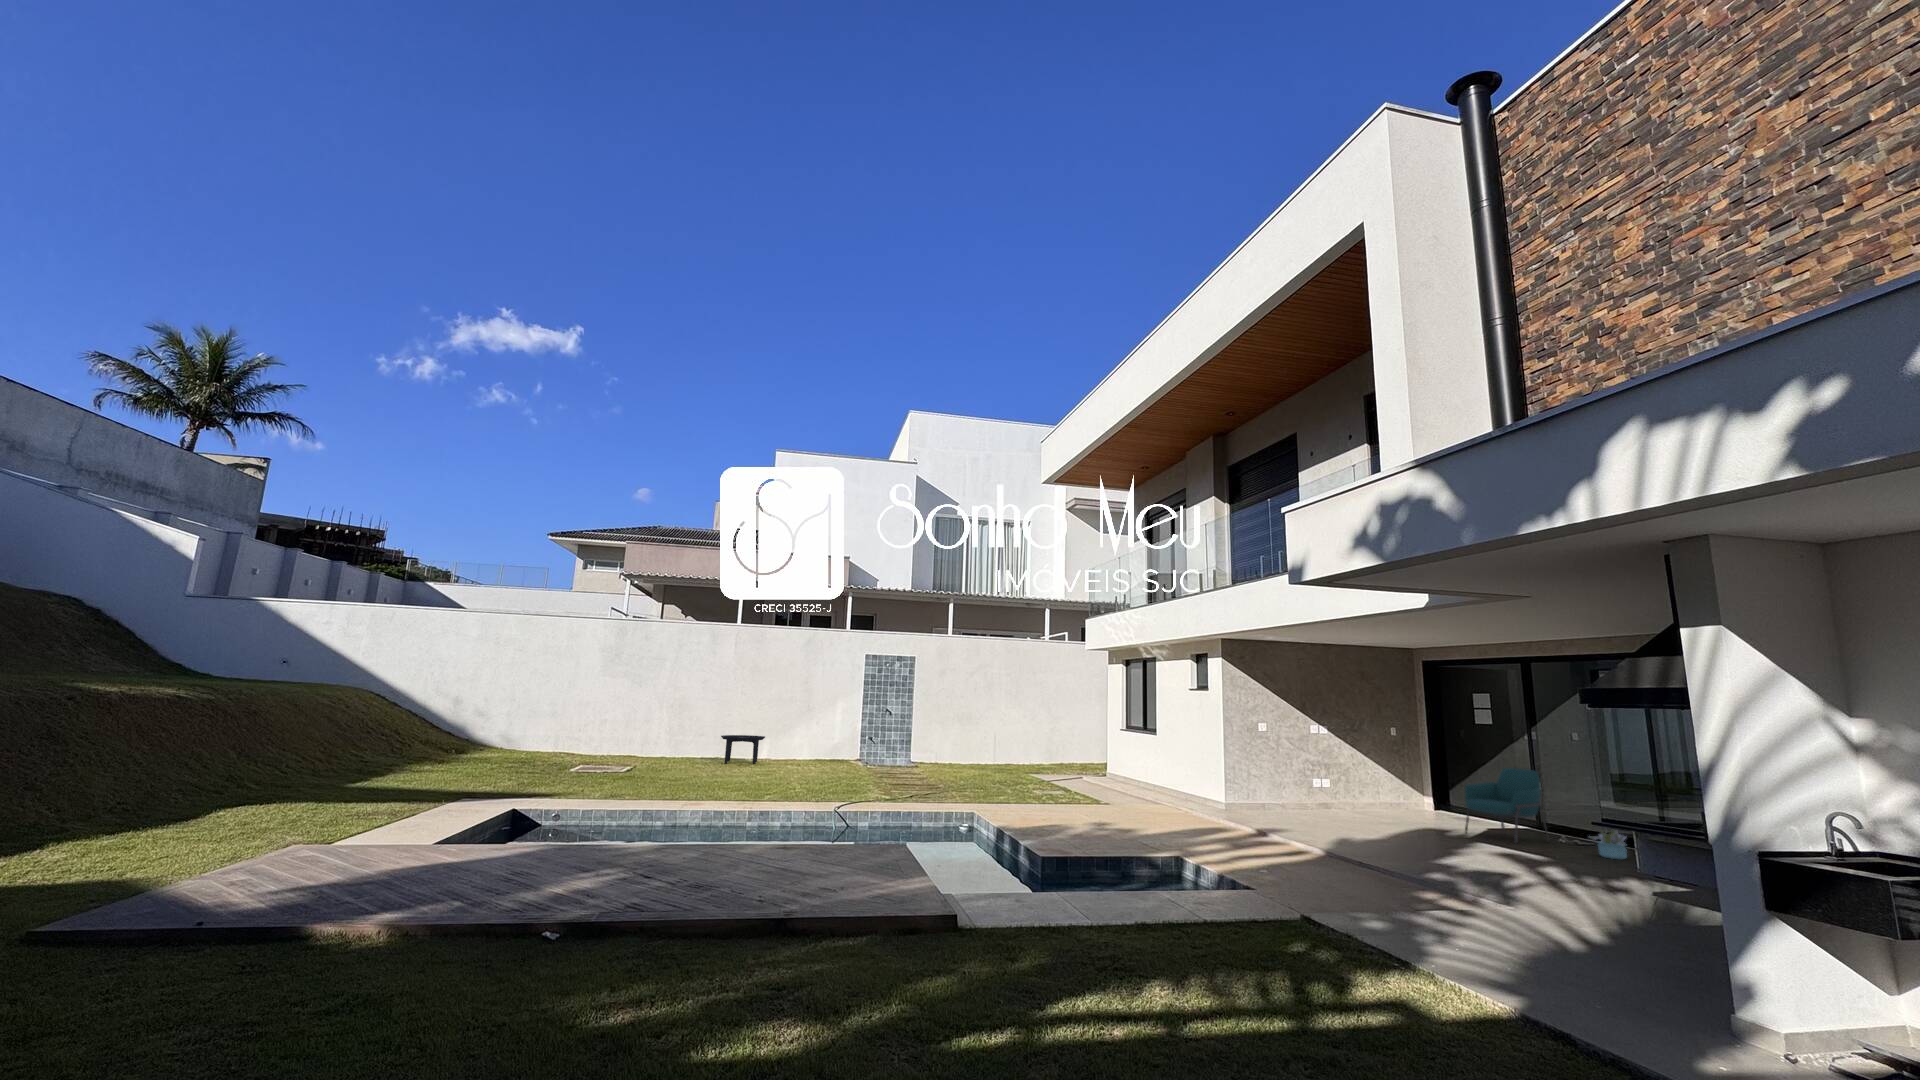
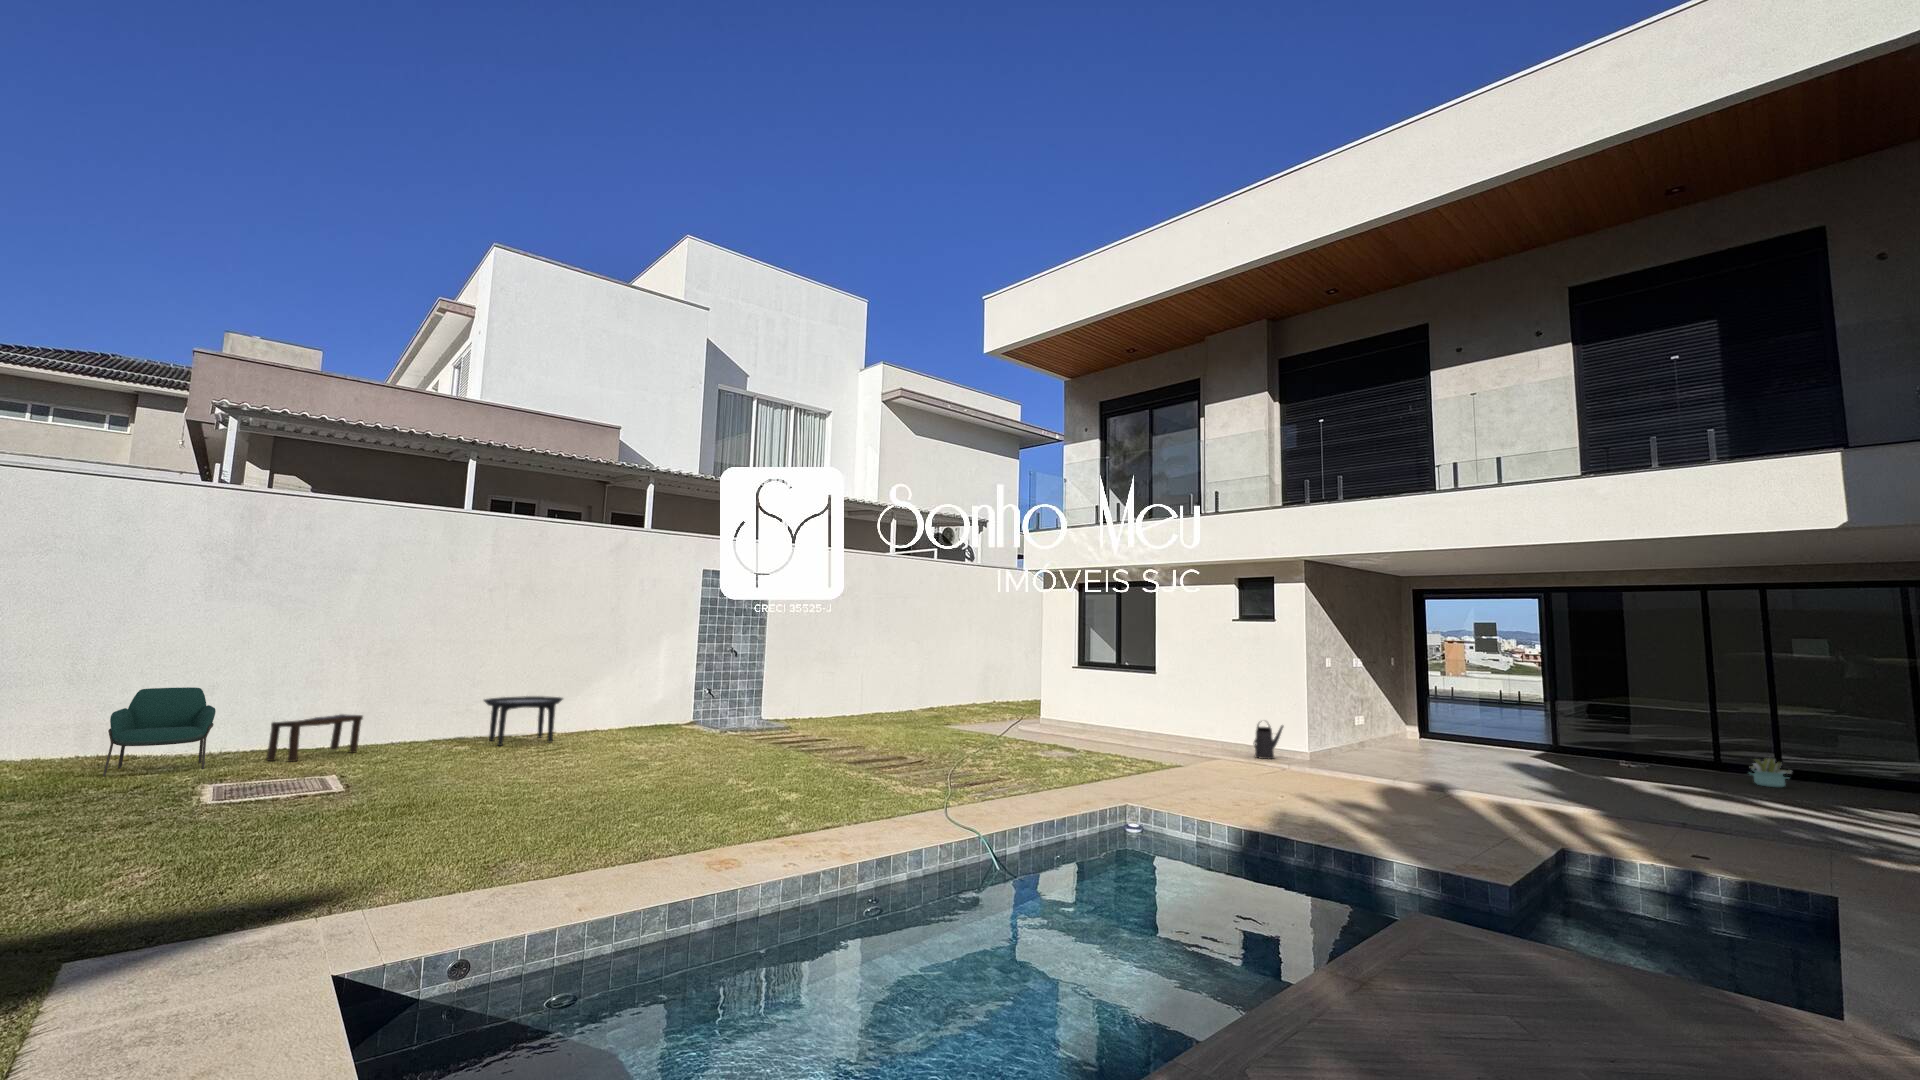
bench: none [616,740,661,763] -> present [267,714,363,762]
armchair: present [1465,768,1549,843] -> present [103,687,216,776]
watering can: none [1175,773,1212,805] -> present [1253,724,1283,759]

